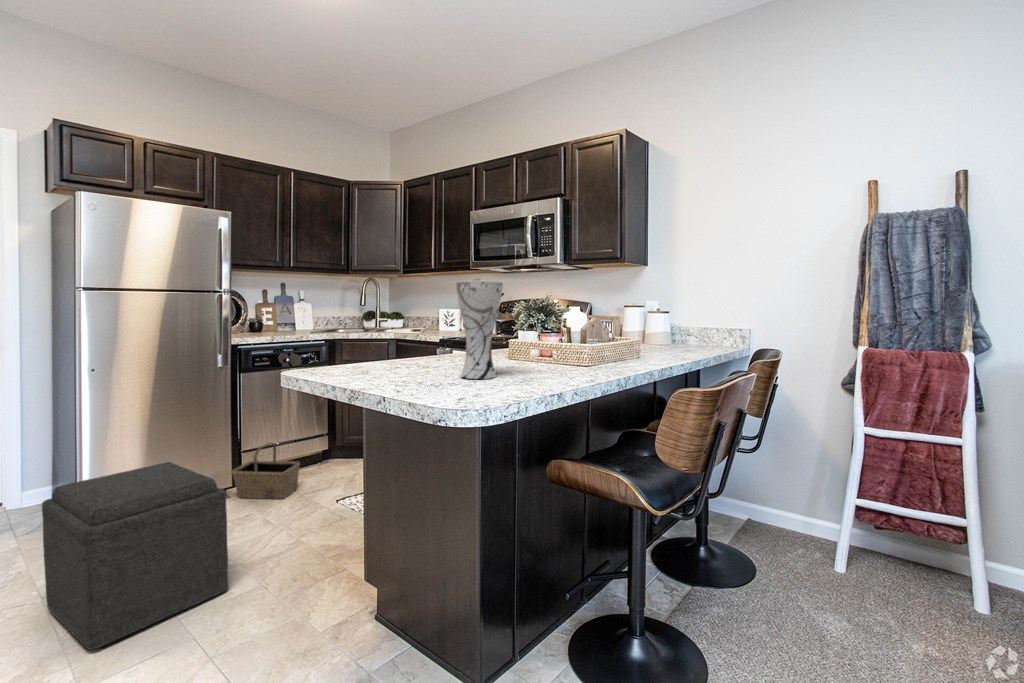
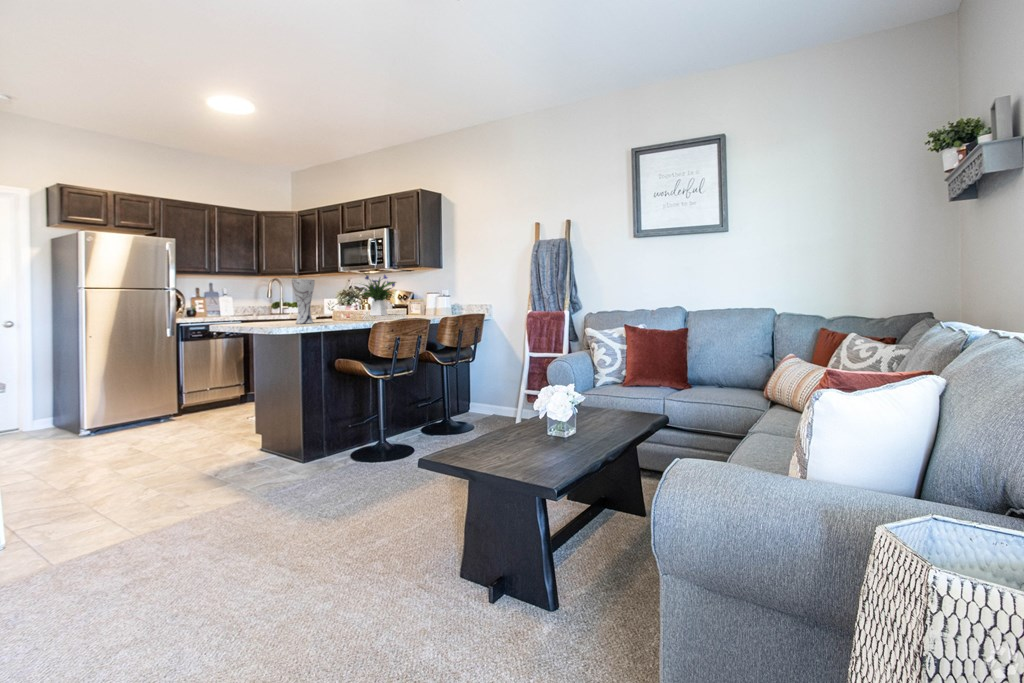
flower arrangement: none [516,269,586,343] -> present [362,275,396,316]
basket: present [231,443,300,499] -> none [178,385,224,419]
ottoman: present [42,462,228,650] -> none [80,382,182,459]

